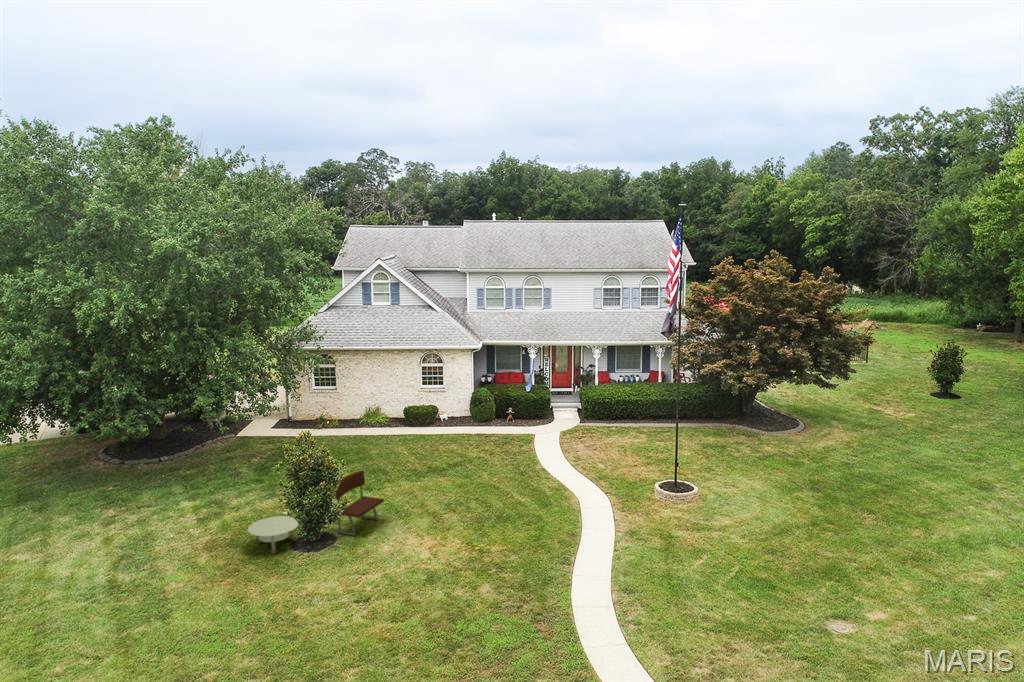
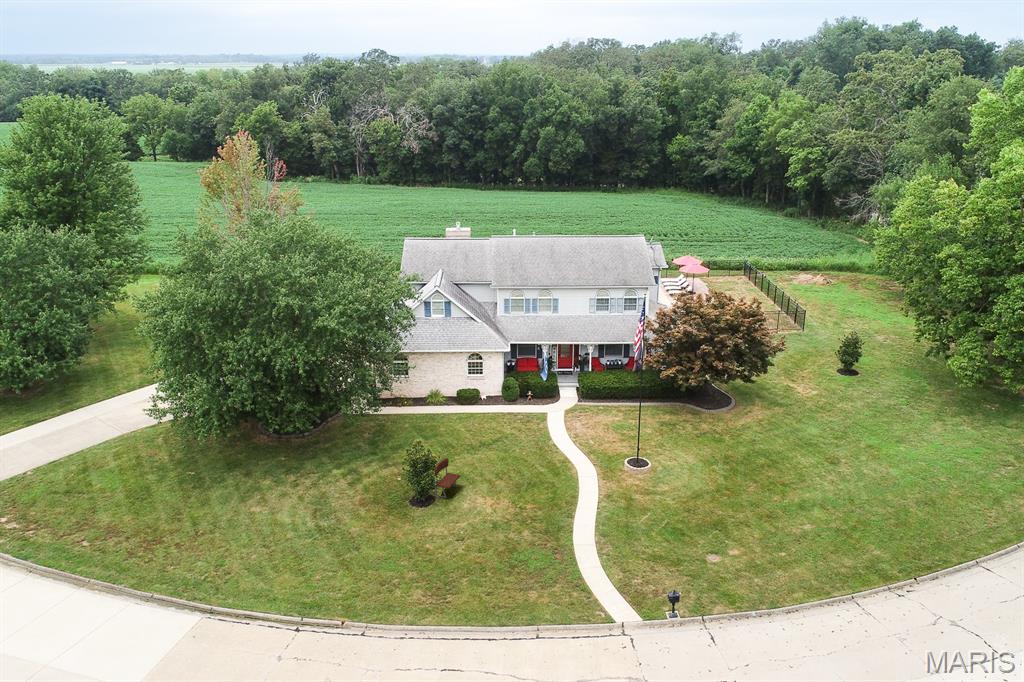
round table: present [248,516,299,554] -> none [385,487,414,511]

